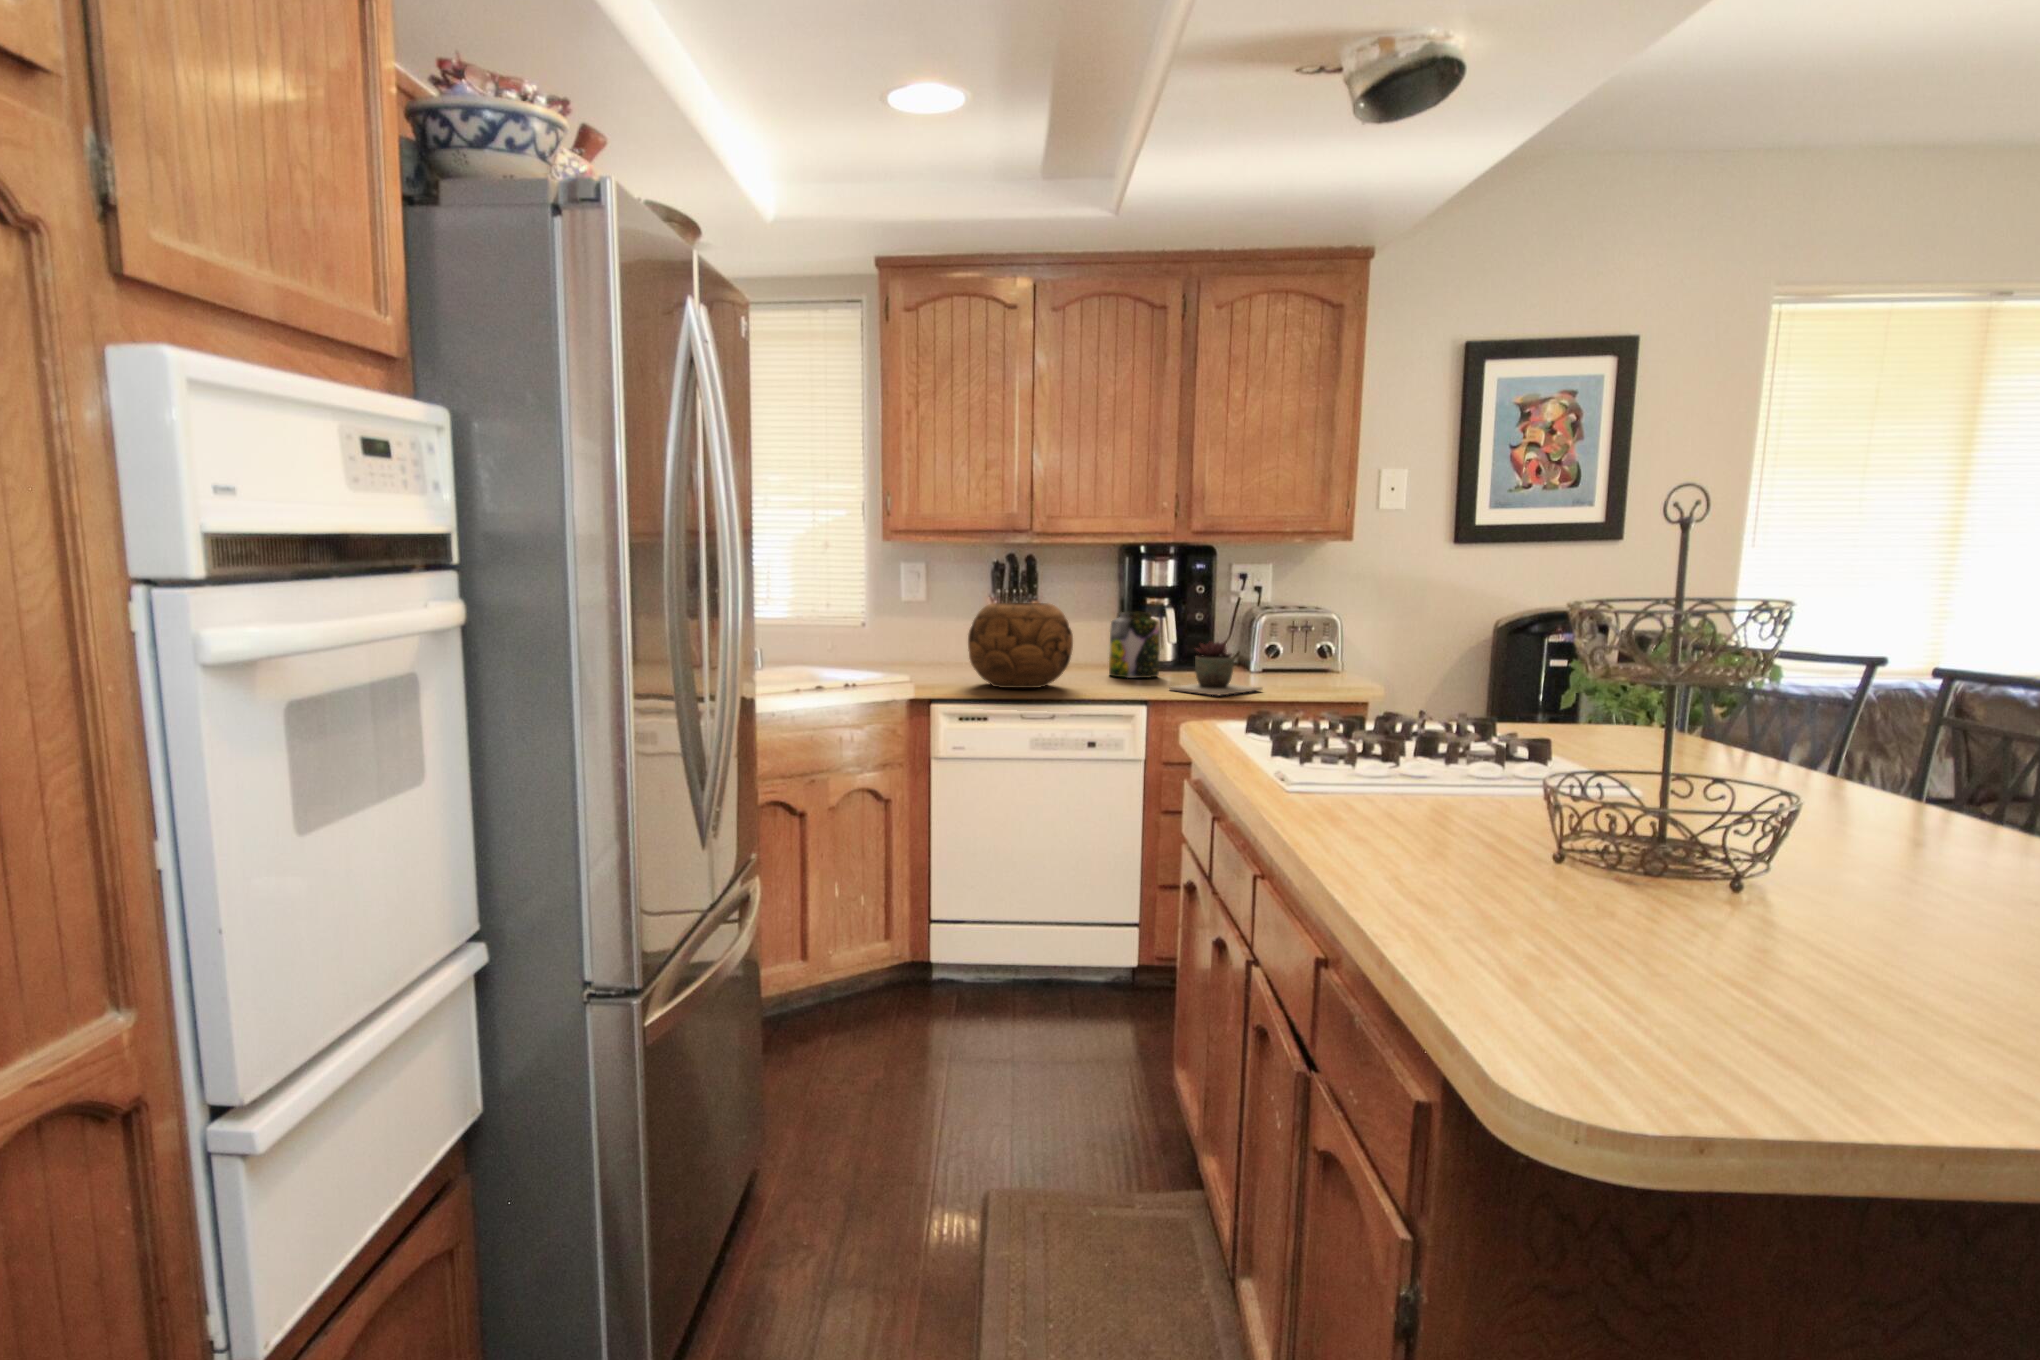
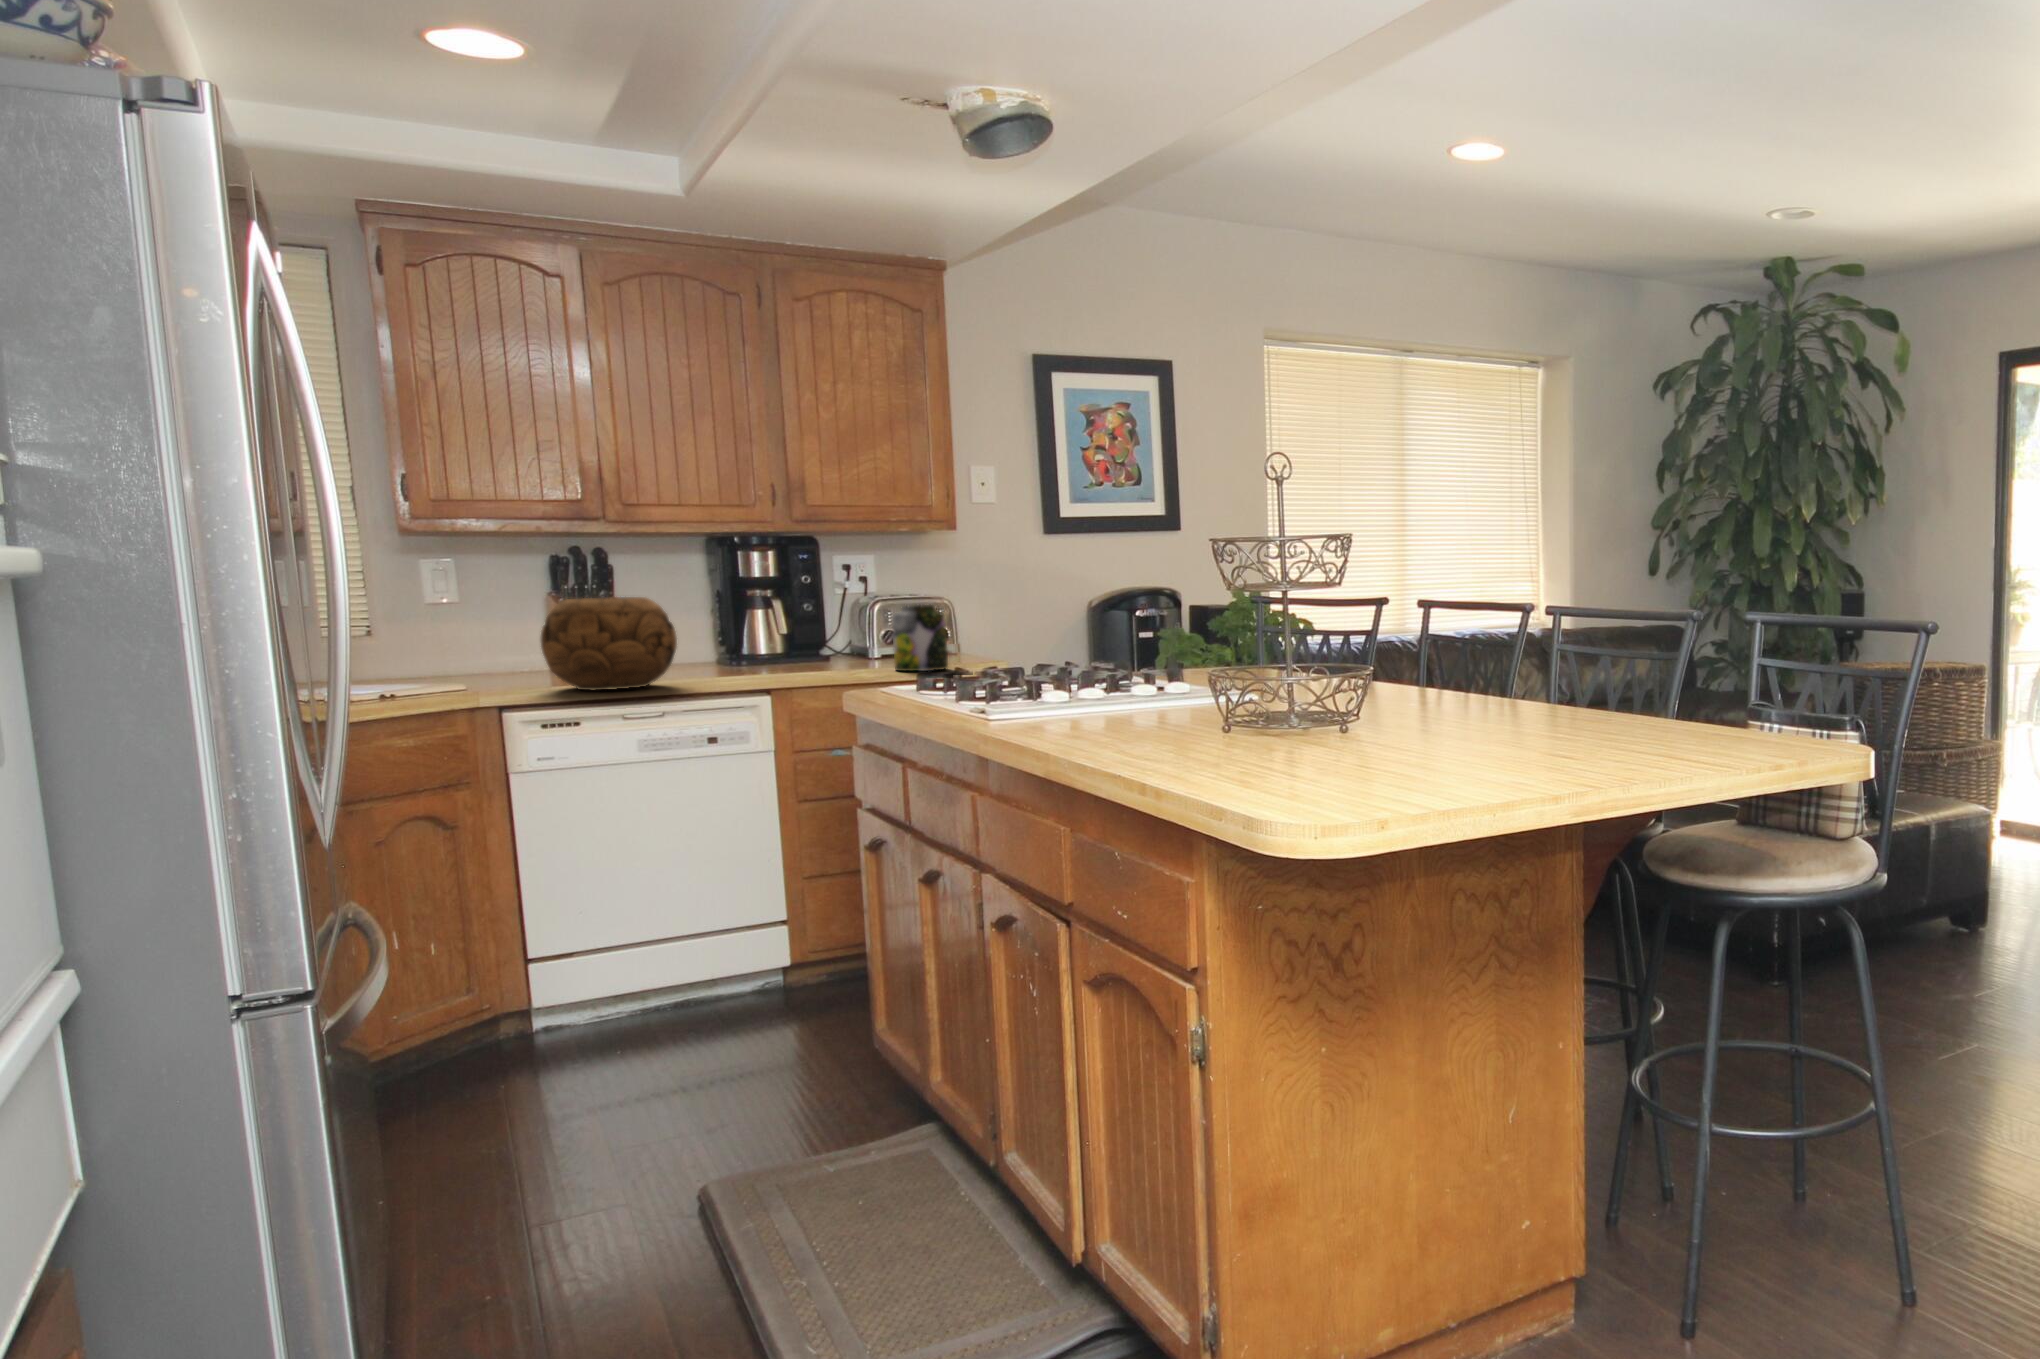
jar: present [1109,612,1160,678] -> present [892,605,948,671]
succulent plant: present [1169,642,1262,696] -> none [791,629,889,681]

